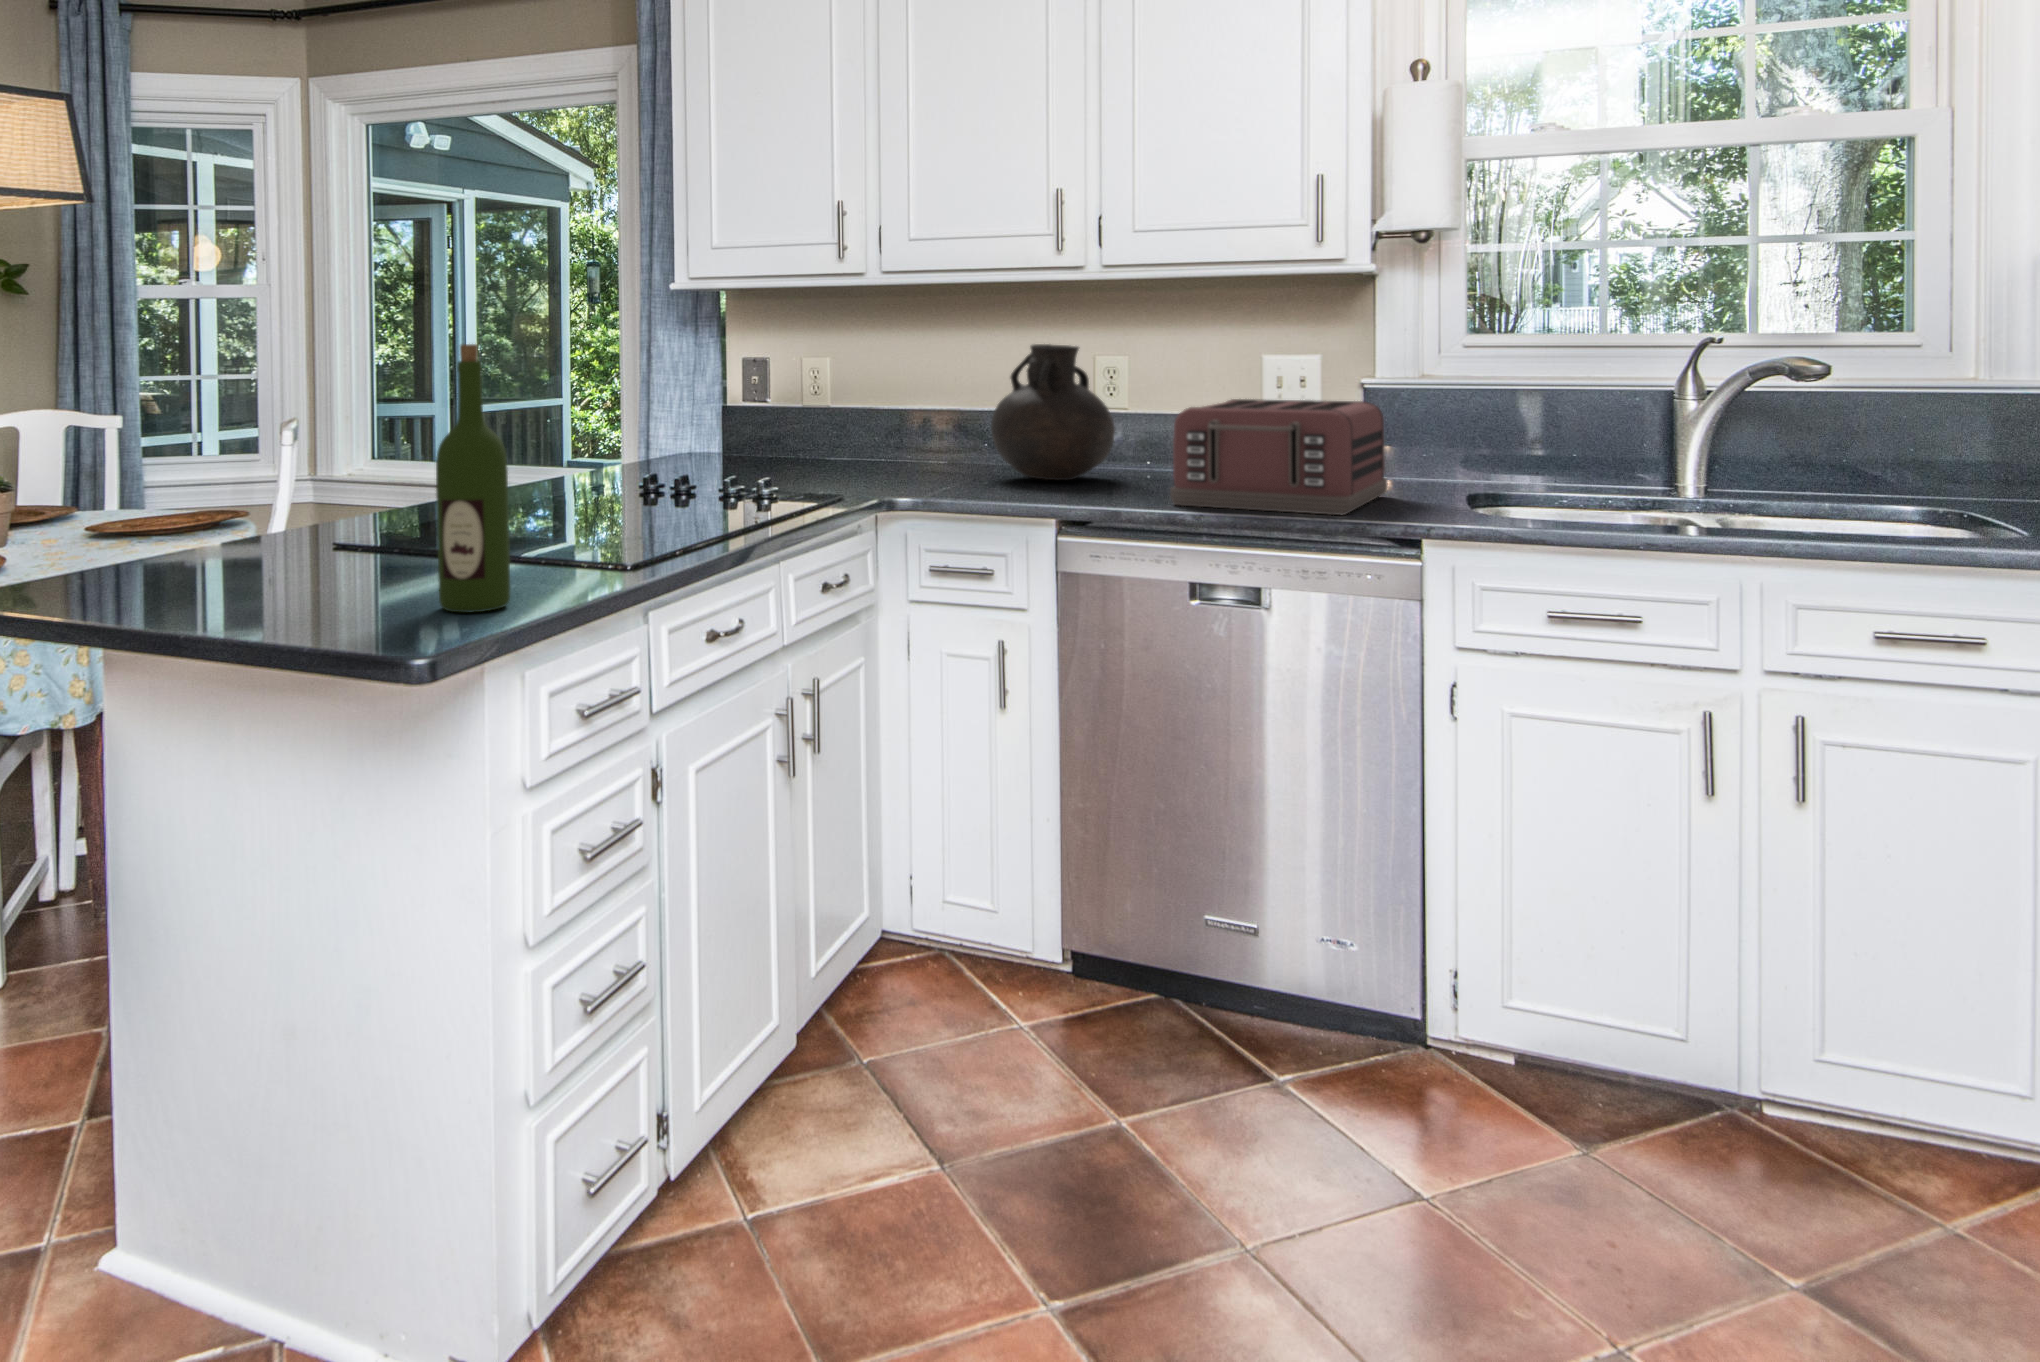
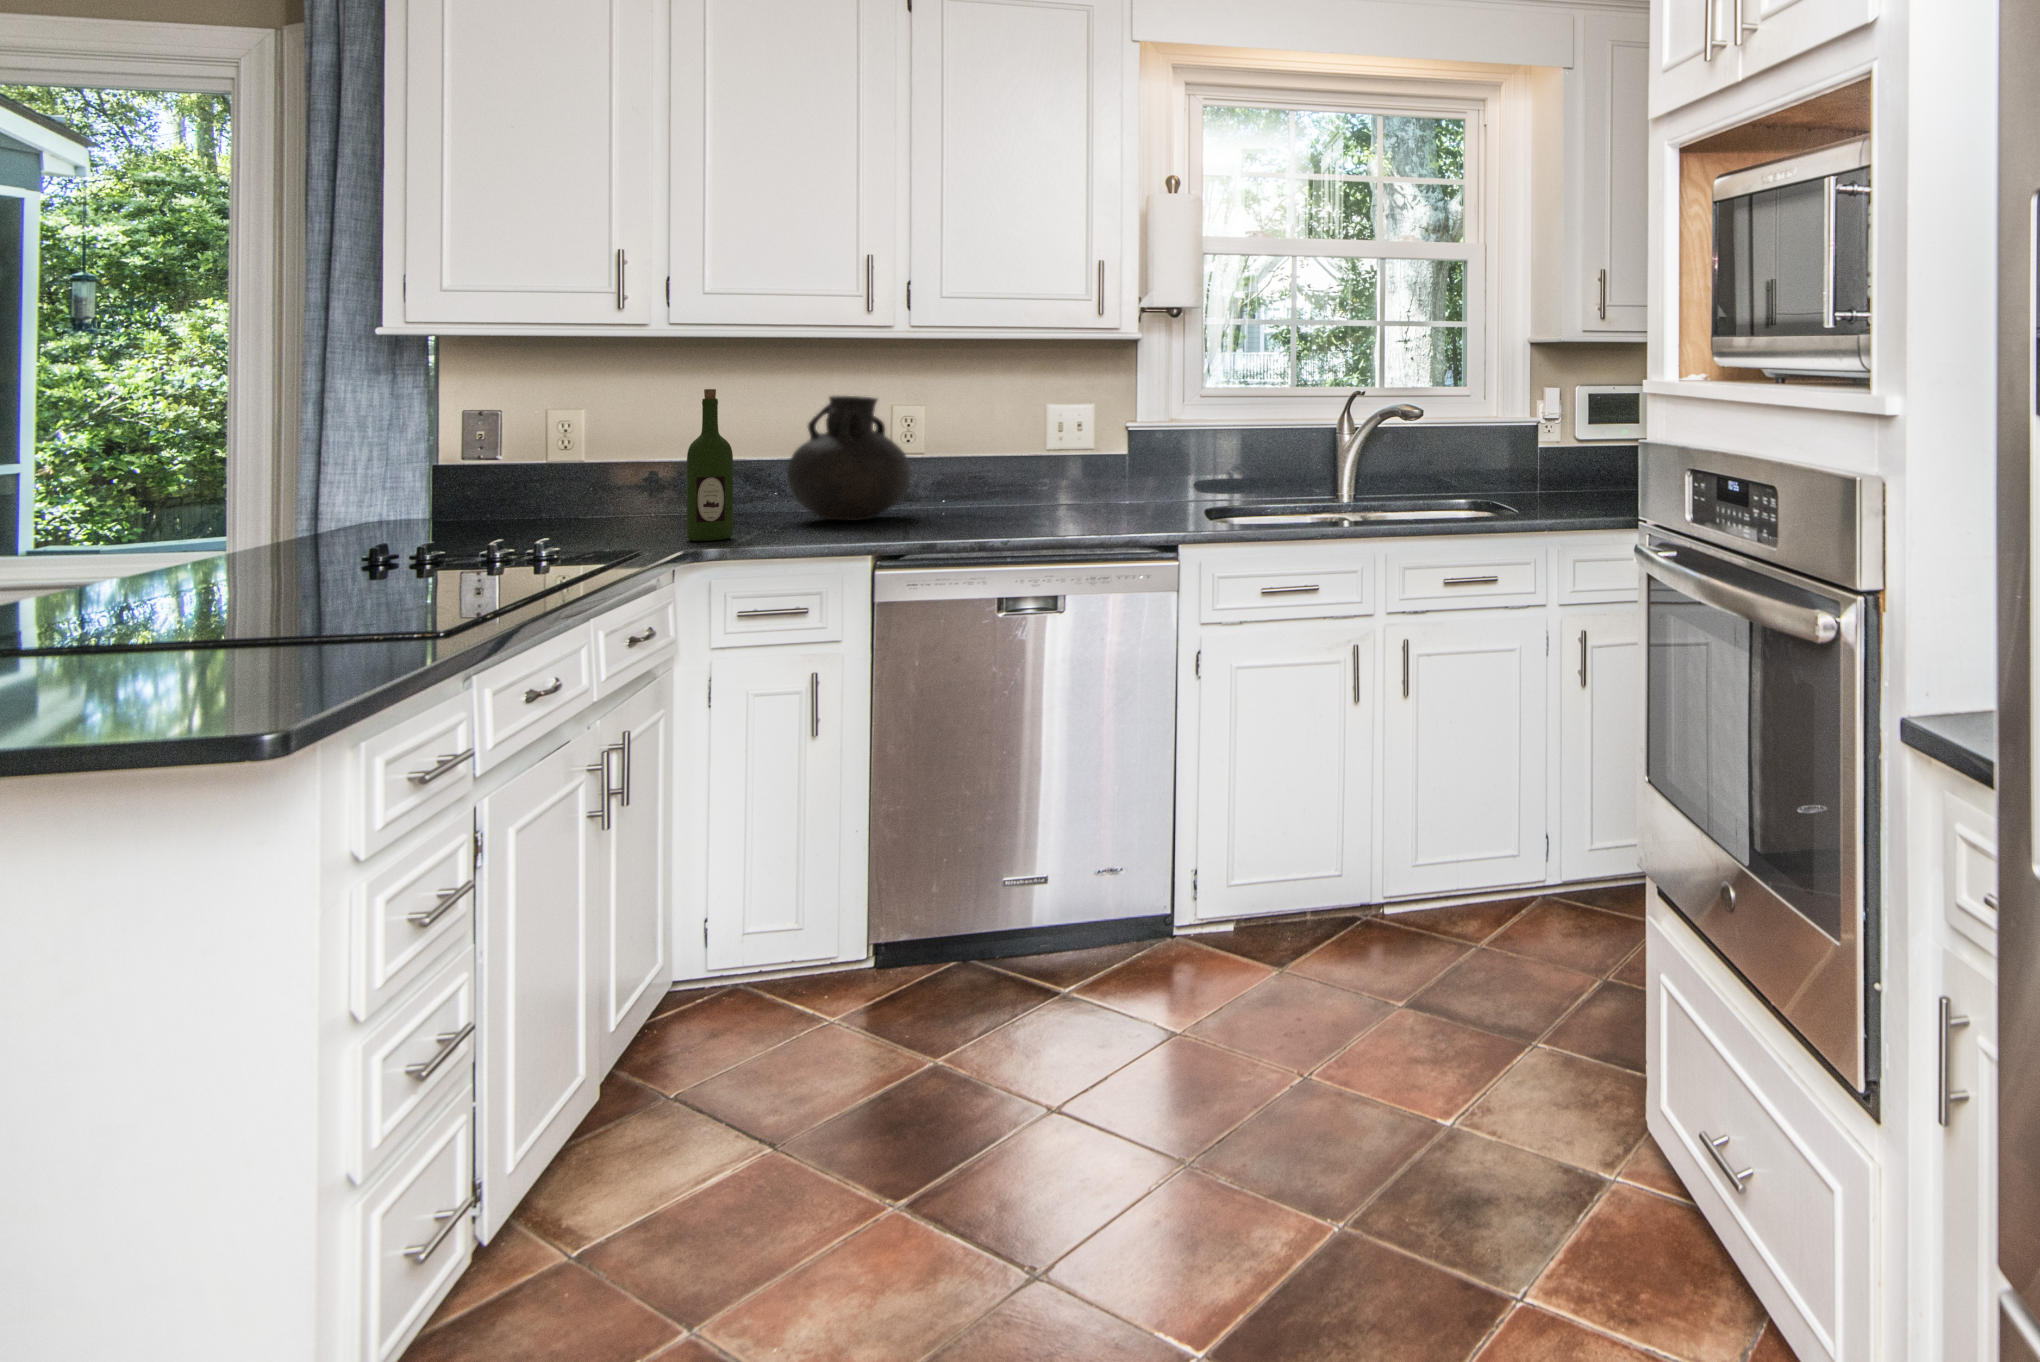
wine bottle: present [436,344,510,612] -> present [687,389,733,541]
toaster: present [1170,399,1388,515] -> none [973,442,1145,534]

